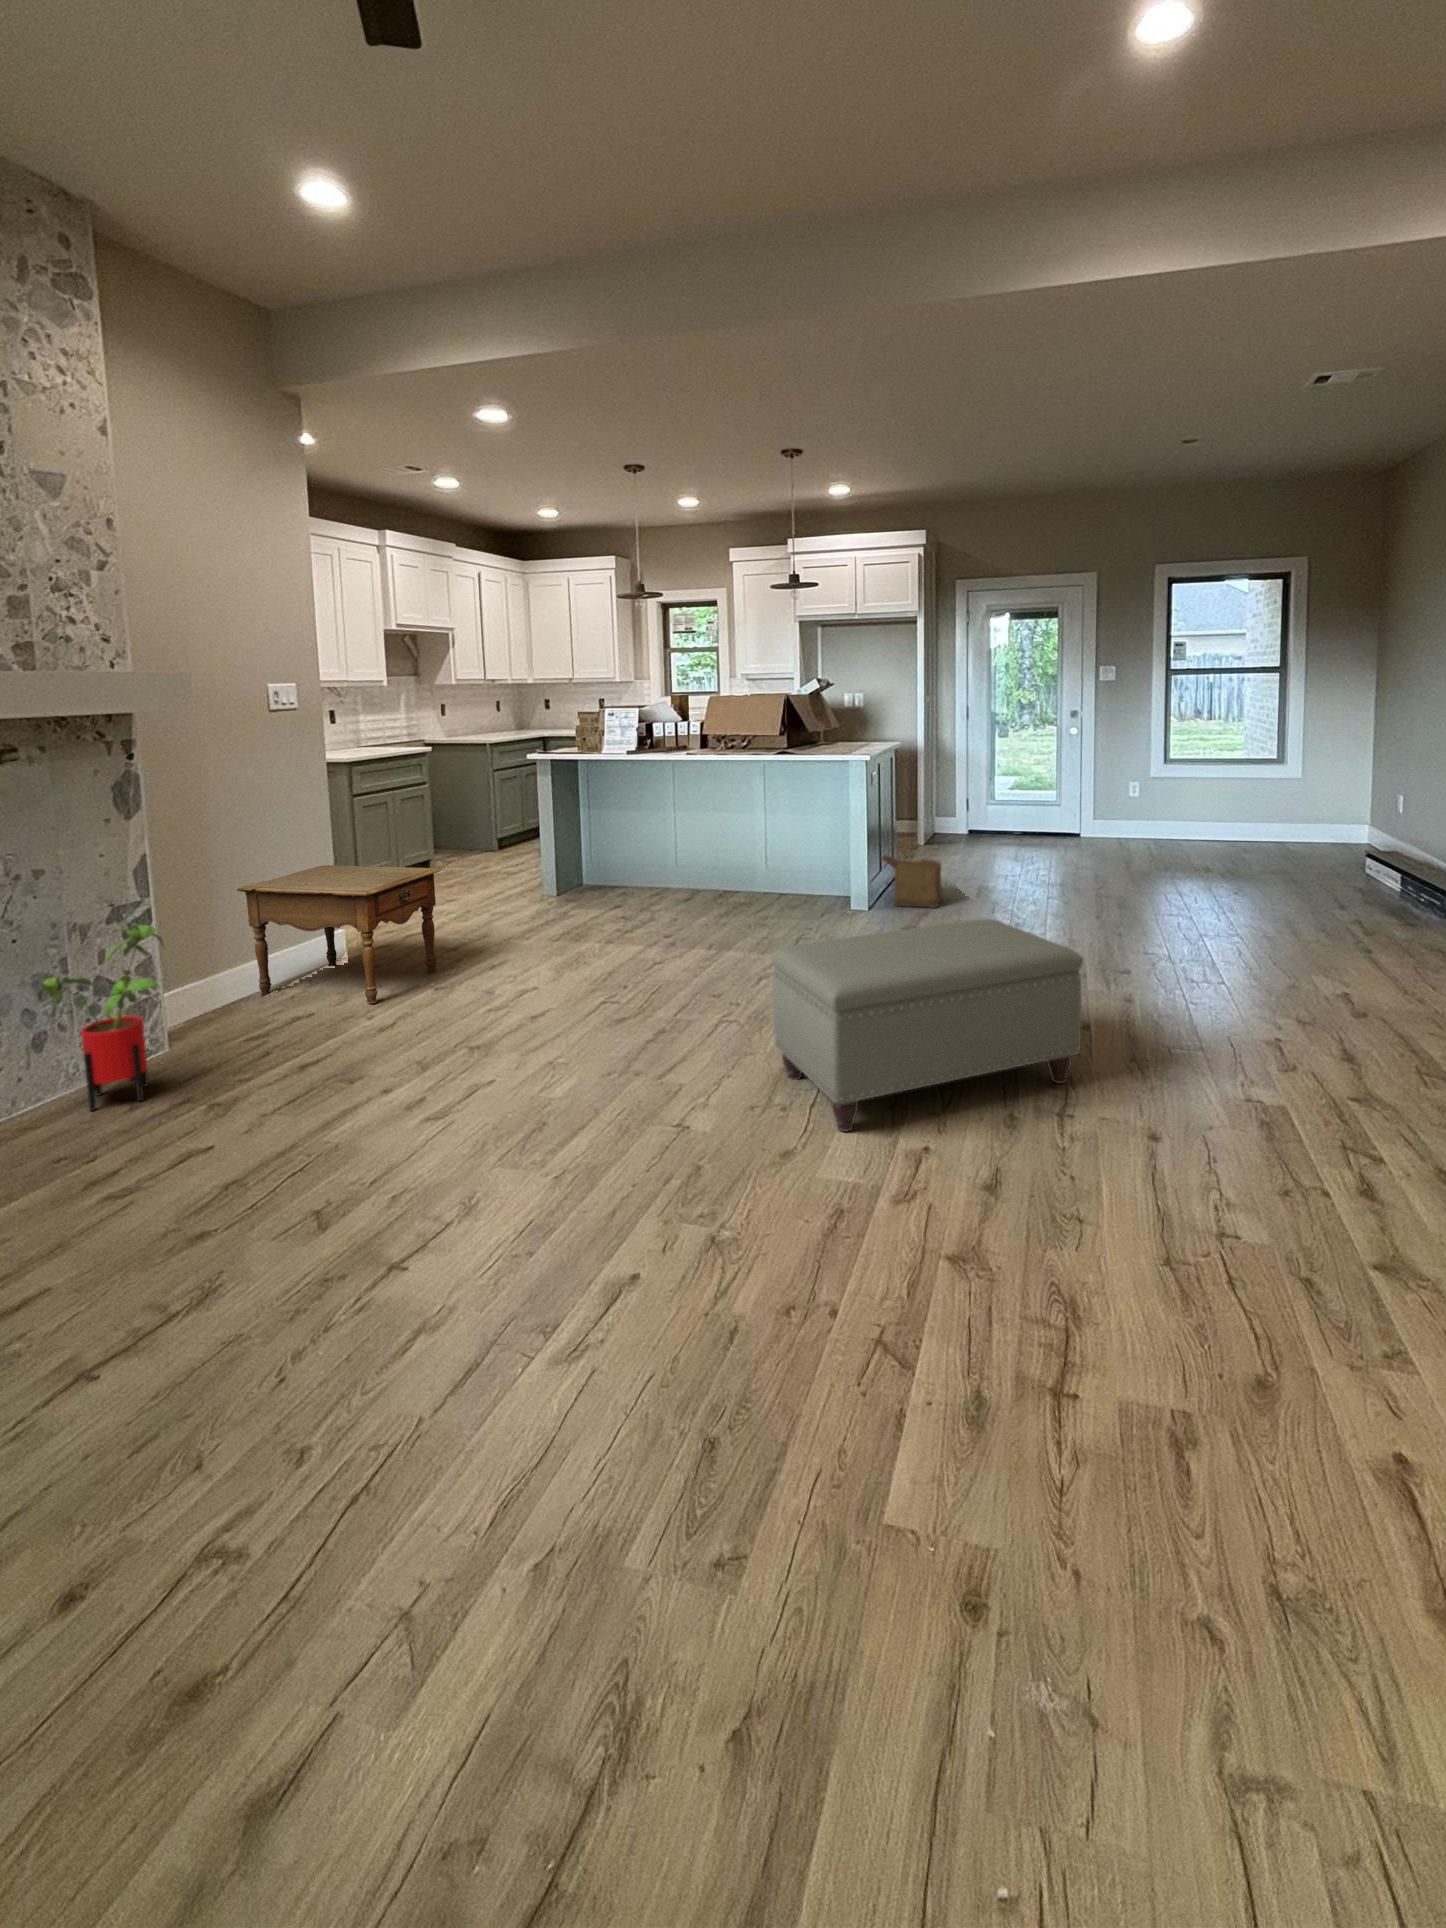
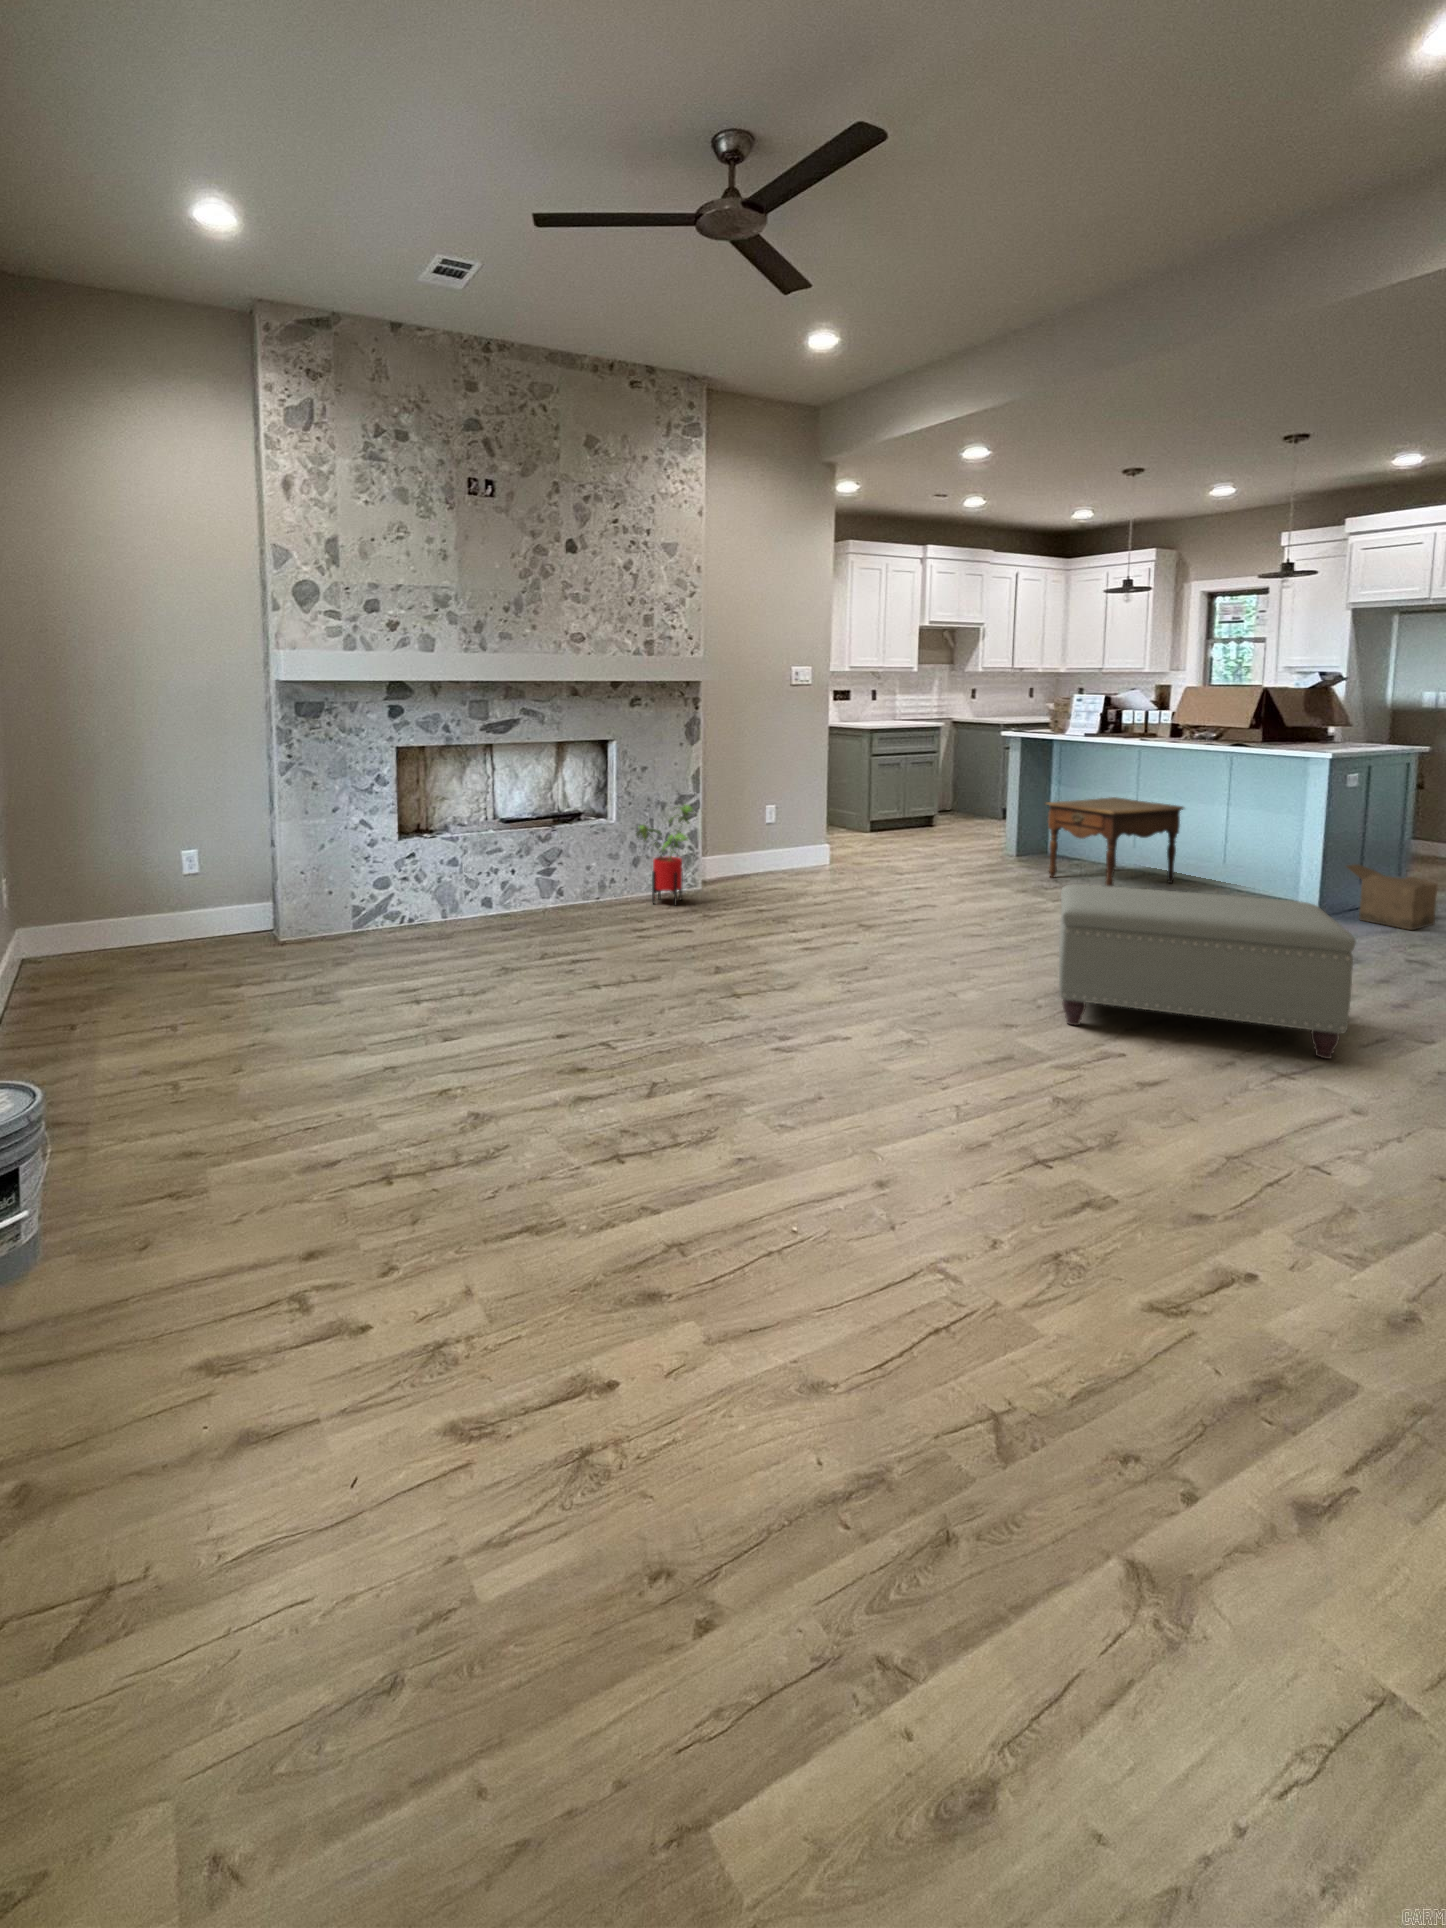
side table: present [237,865,441,1003] -> present [1046,797,1184,886]

